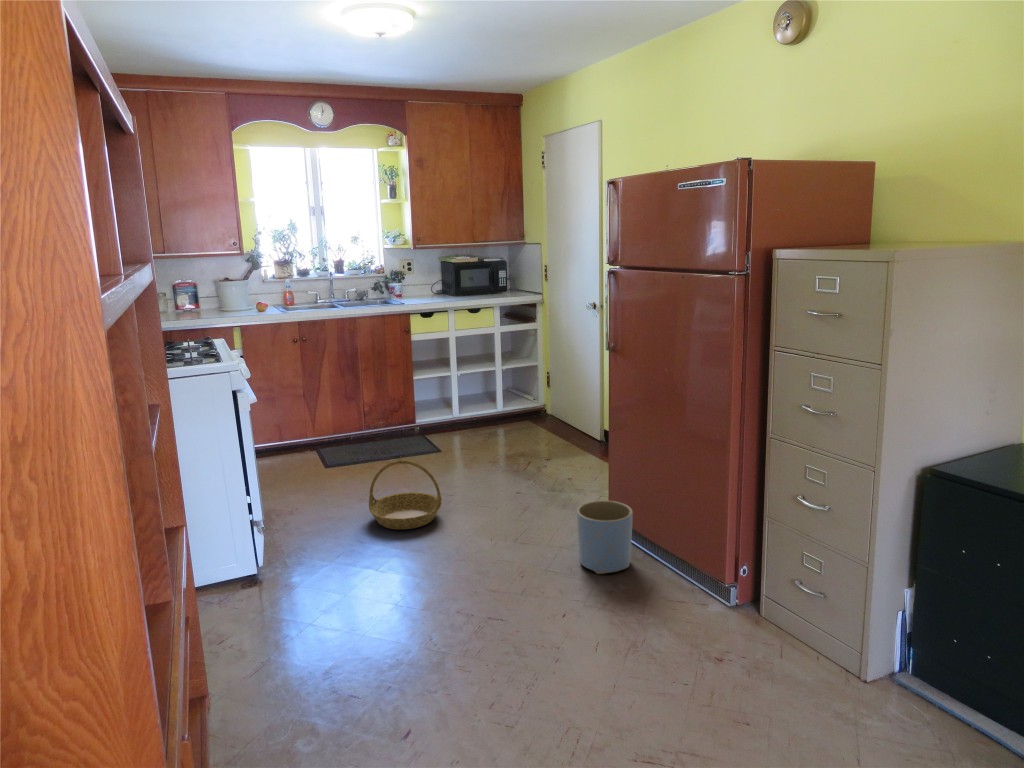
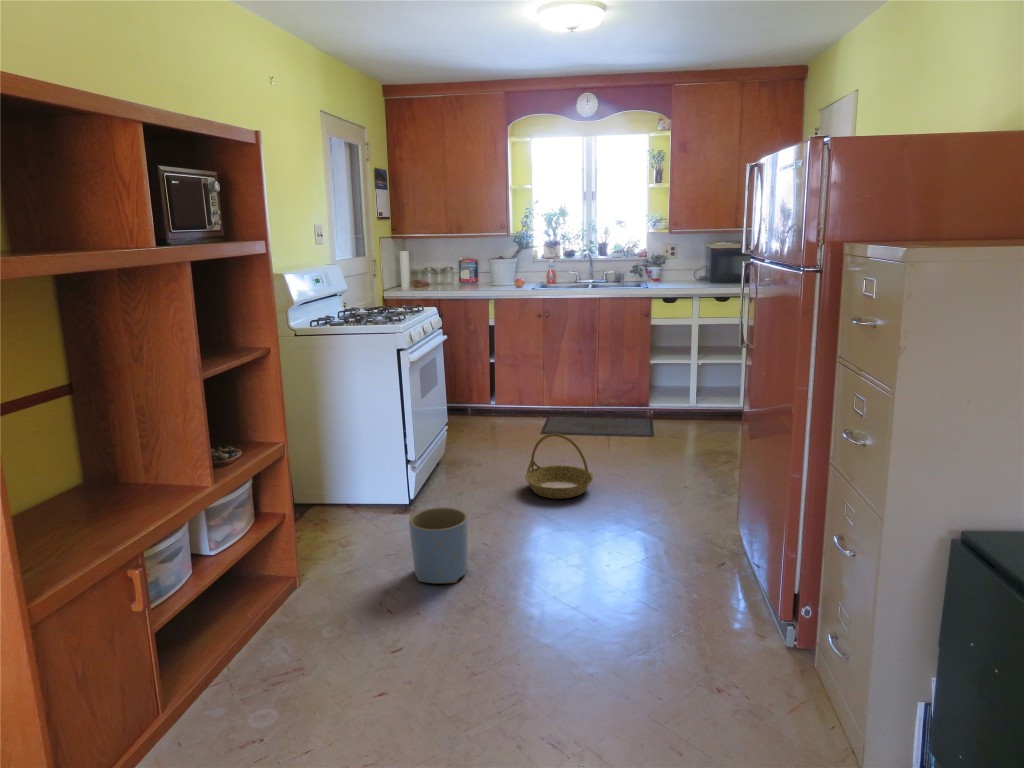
planter: present [577,500,633,574] -> present [409,507,468,583]

